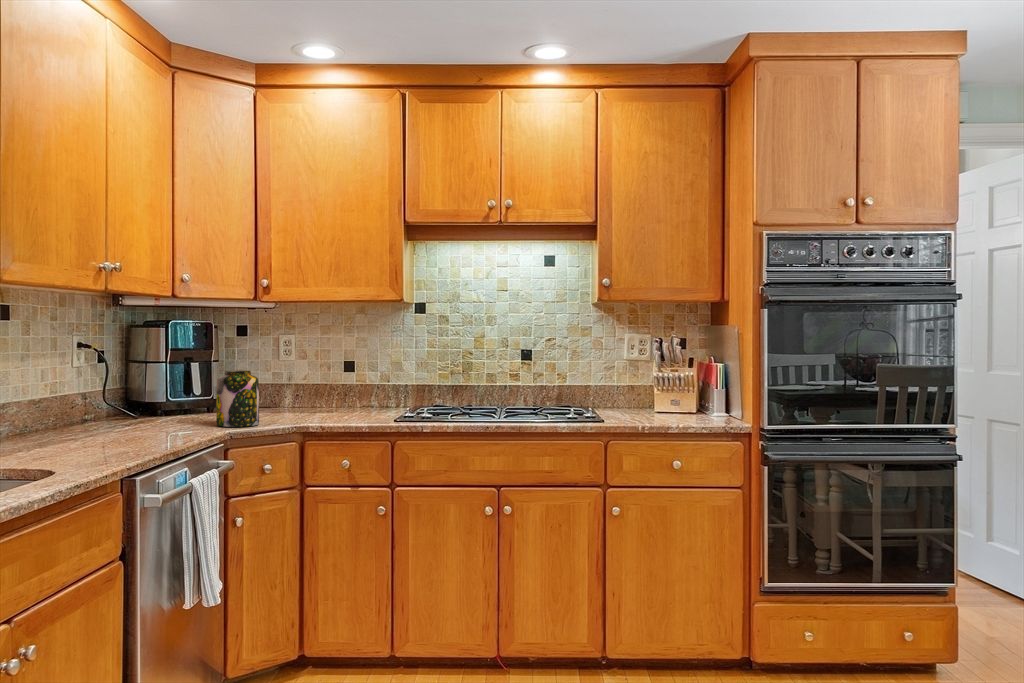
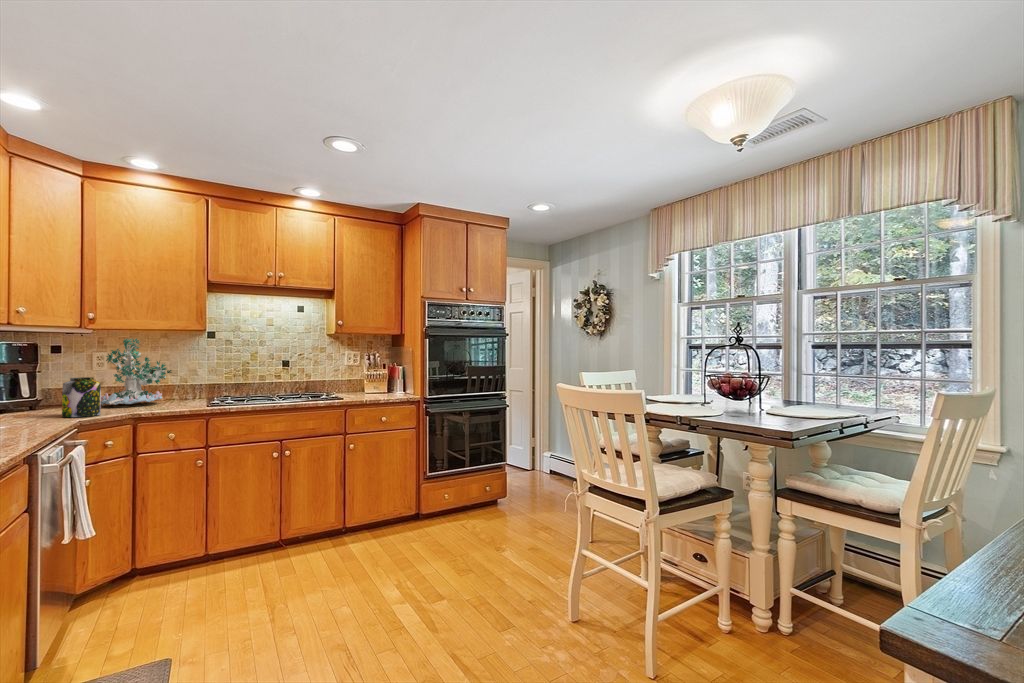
plant: none [274,313,358,412] -> present [101,339,172,406]

